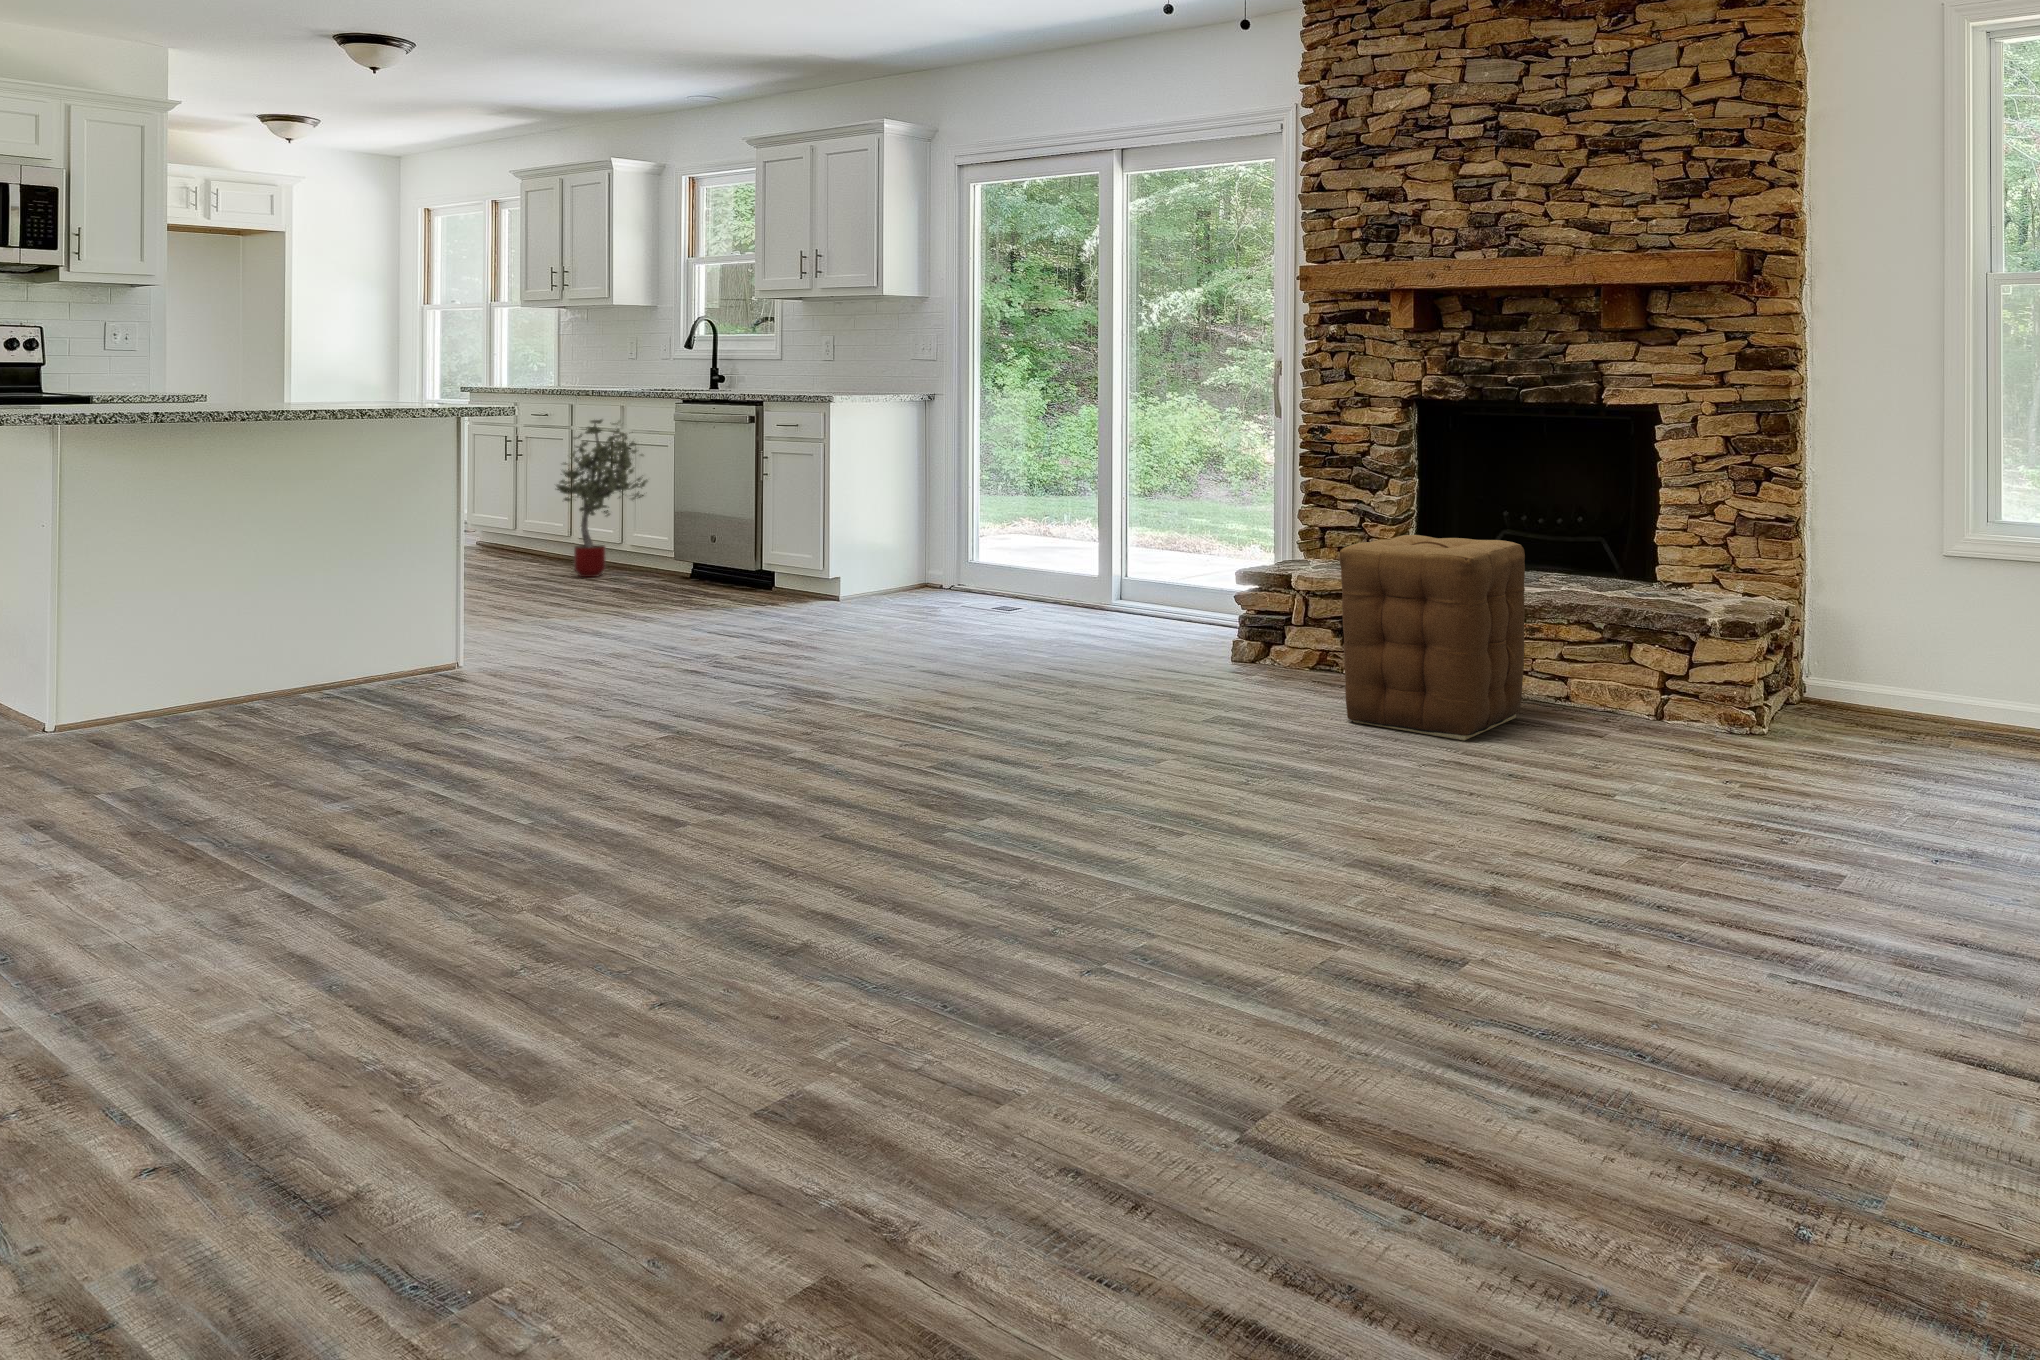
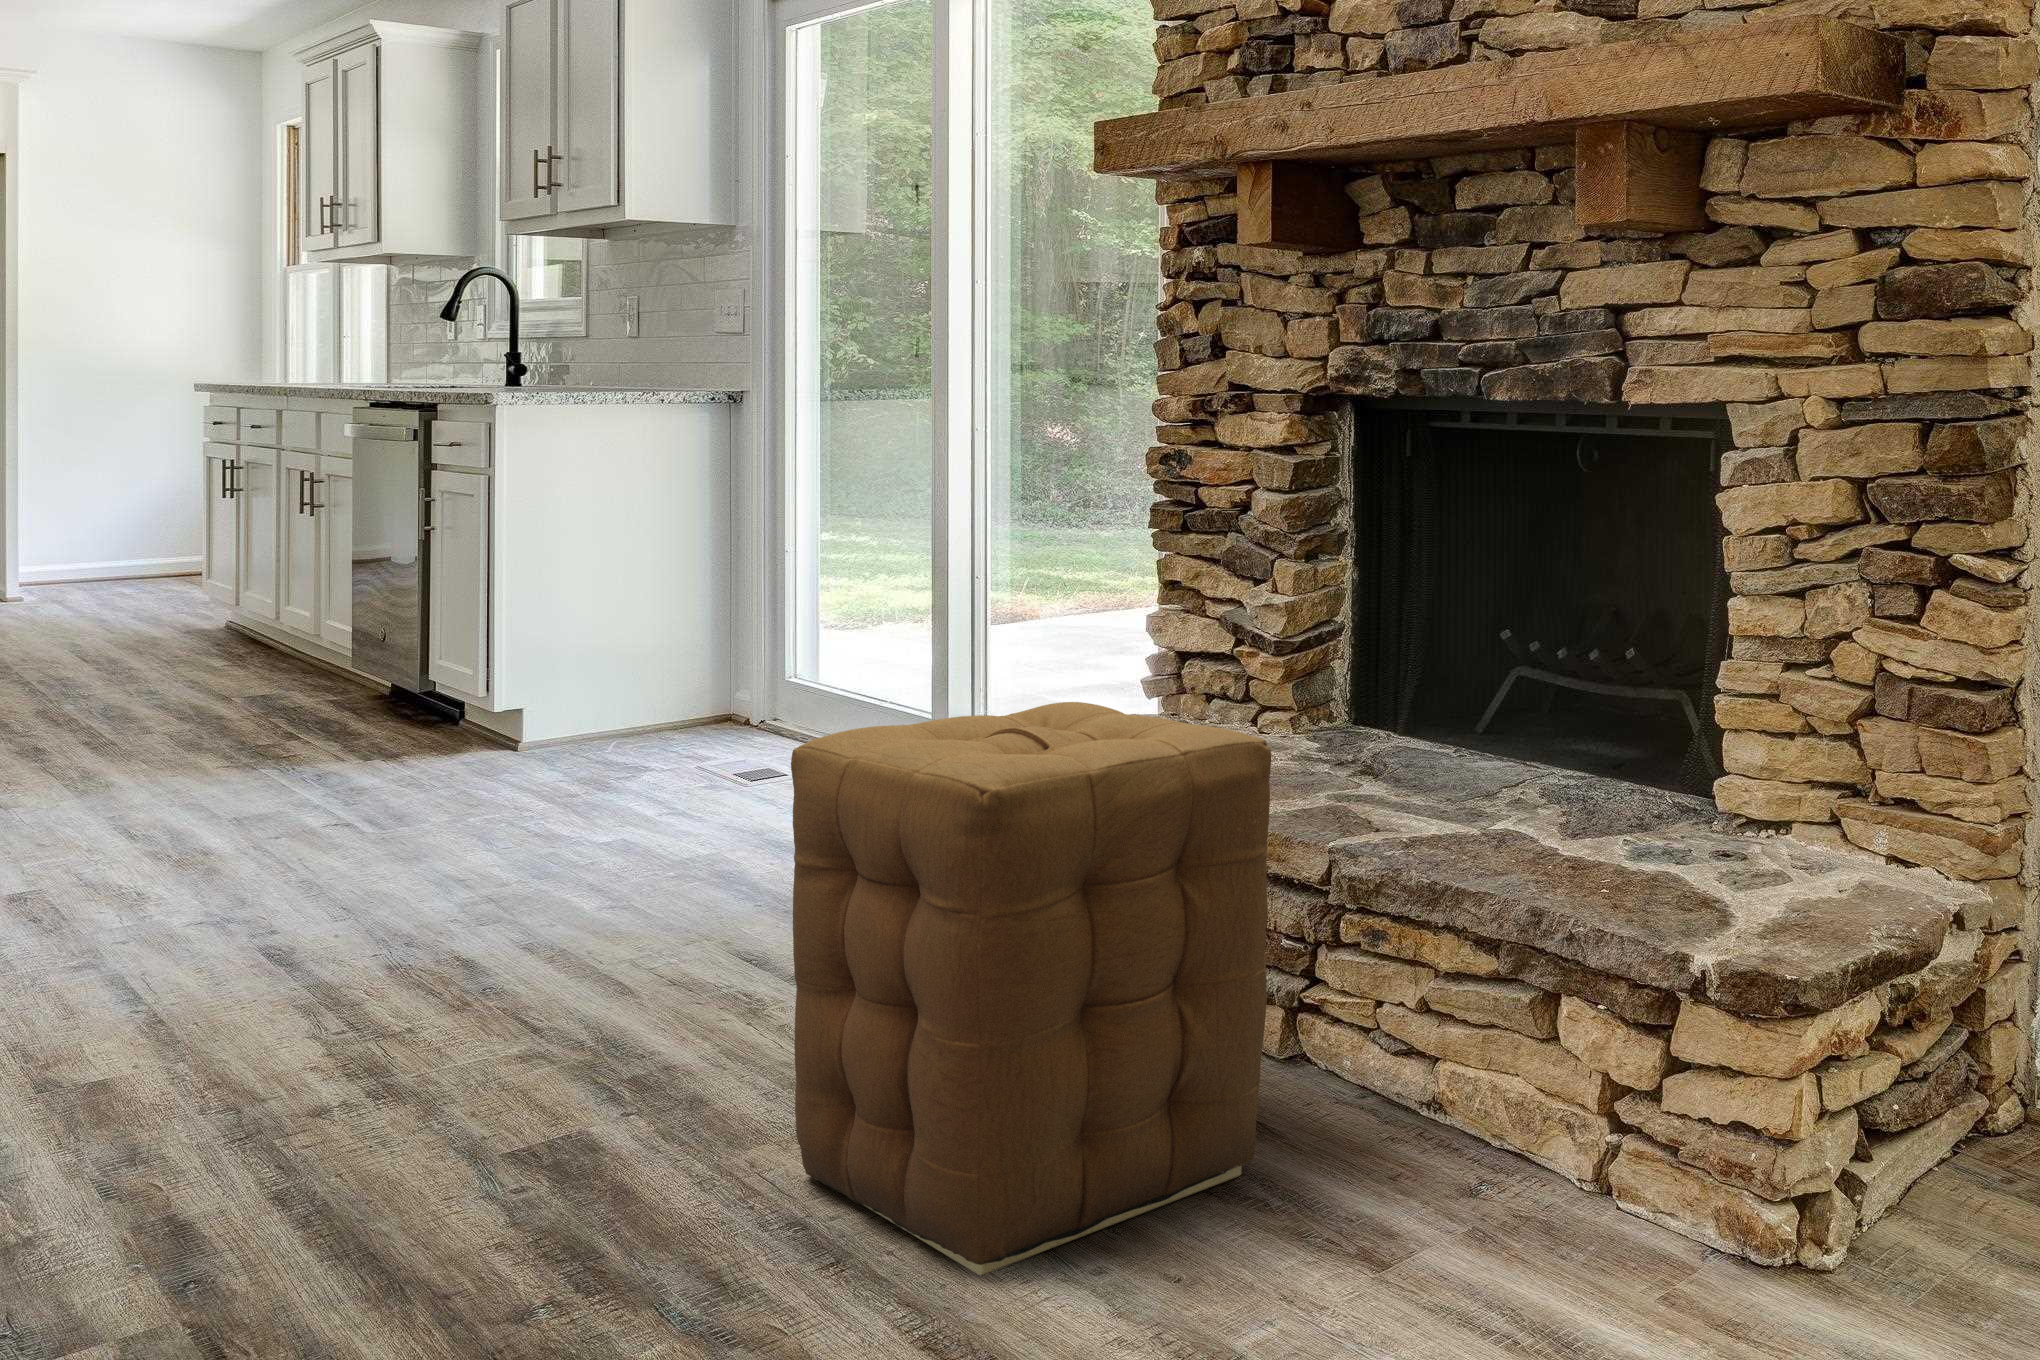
potted tree: present [556,419,647,577] -> none [132,432,309,699]

